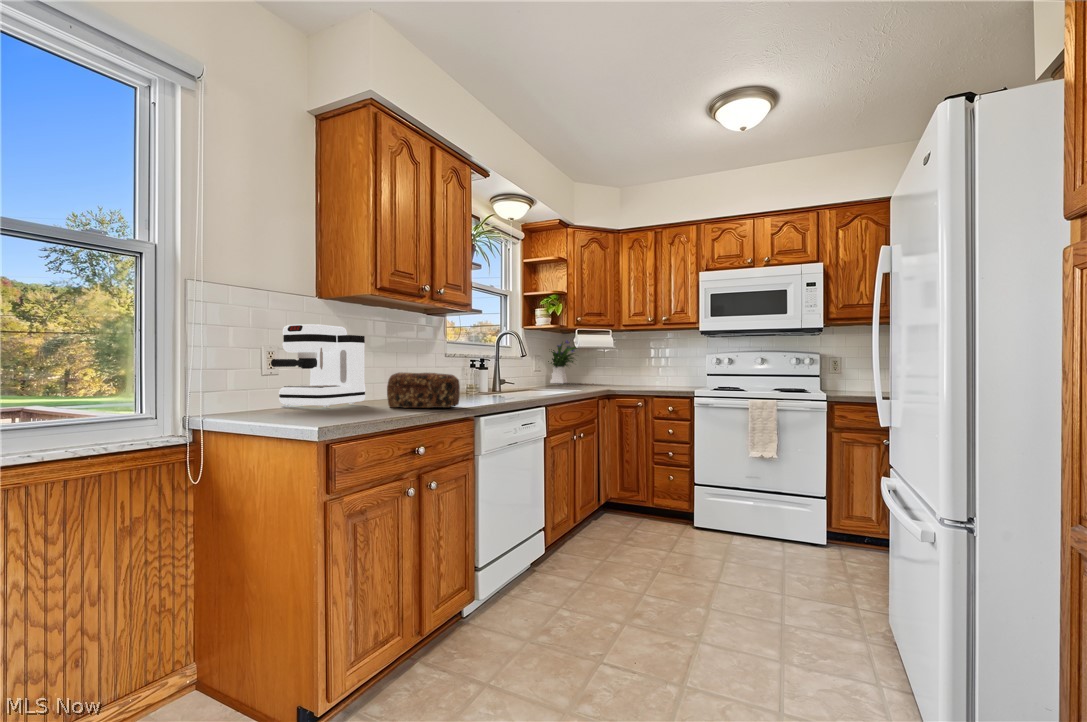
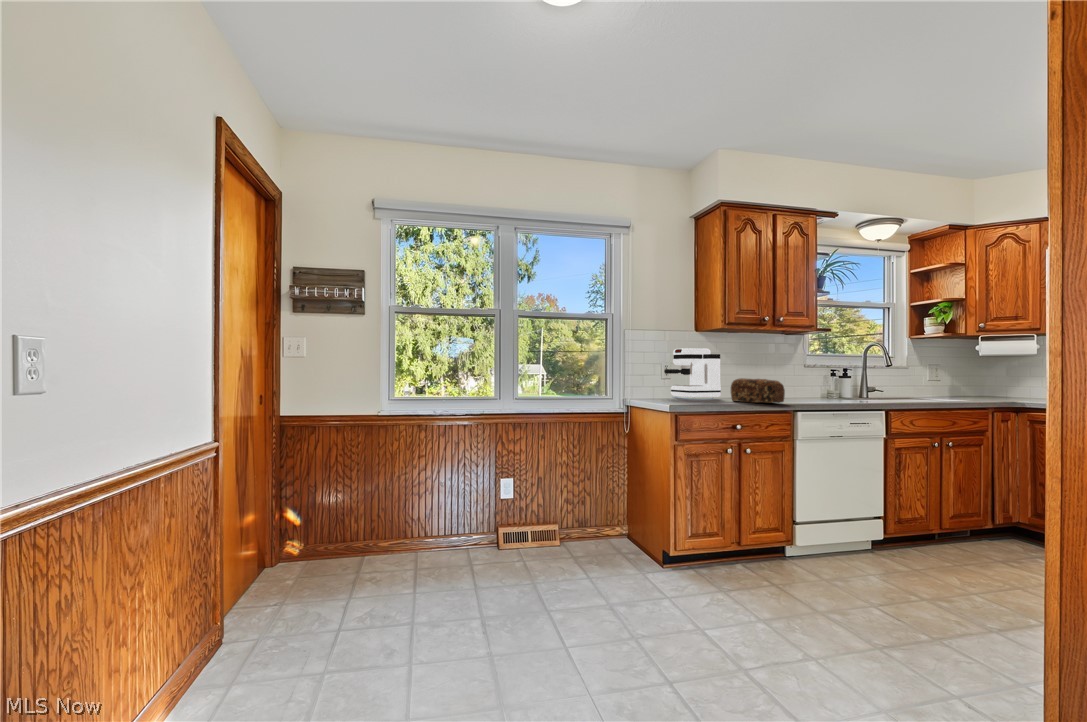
flower arrangement: present [548,340,577,383] -> none [936,344,1000,395]

